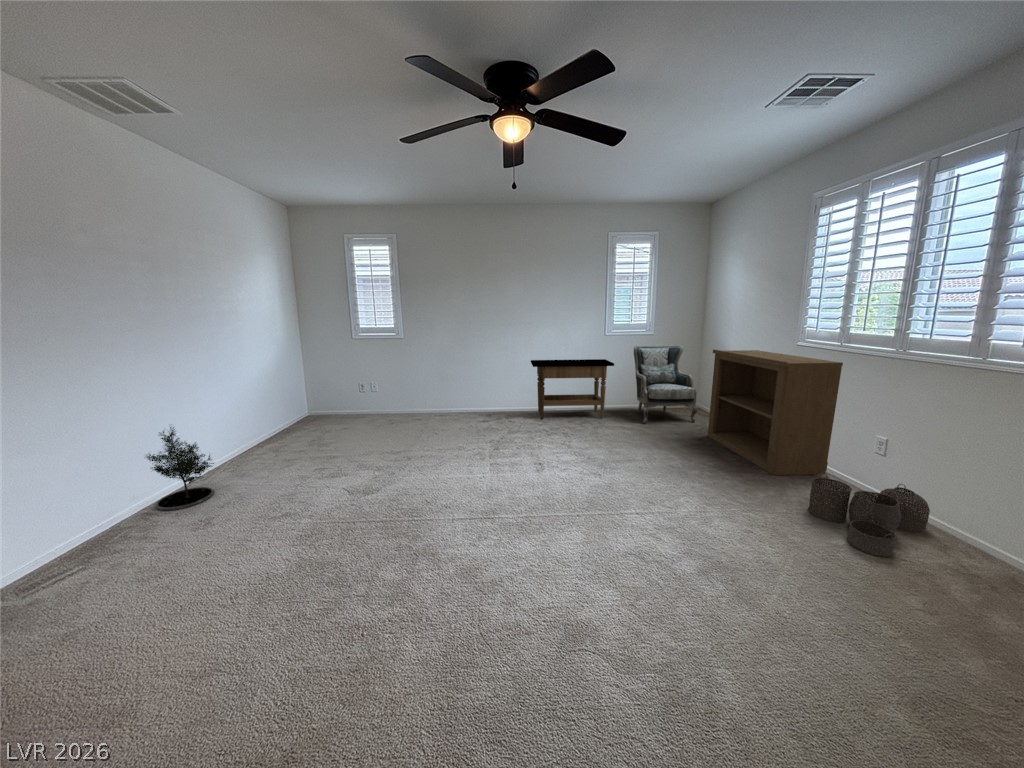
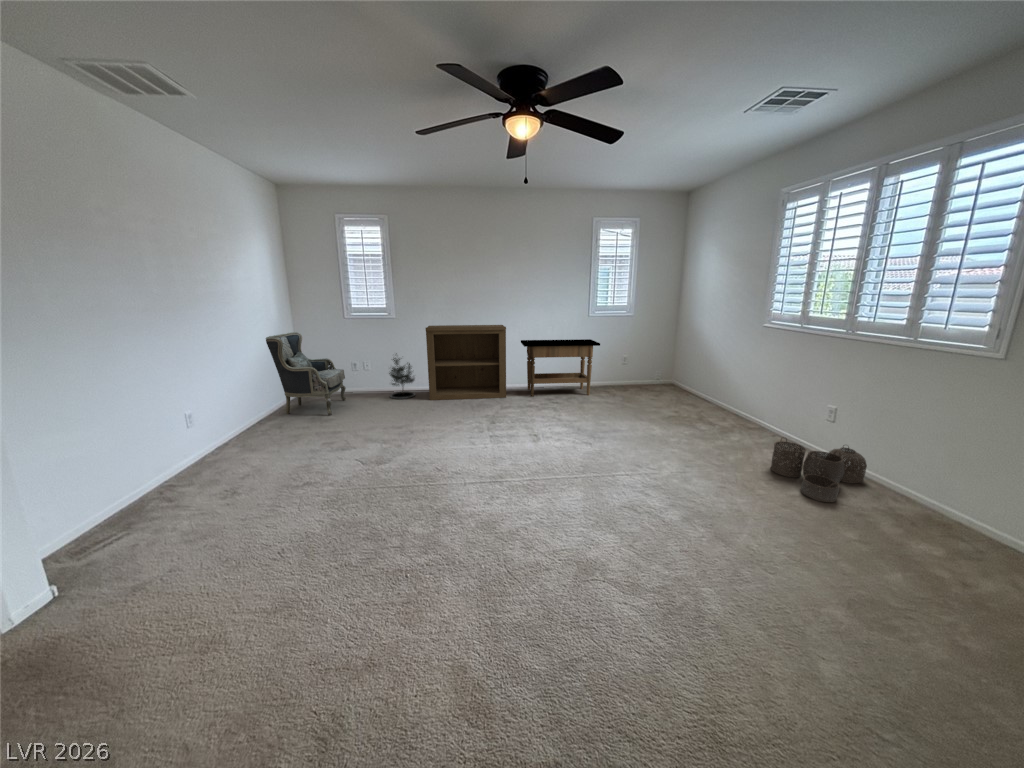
armchair: present [634,345,698,424] -> present [266,332,346,415]
bookshelf: present [708,350,843,475] -> present [426,325,506,400]
potted tree: present [147,427,214,511] -> present [389,358,415,399]

